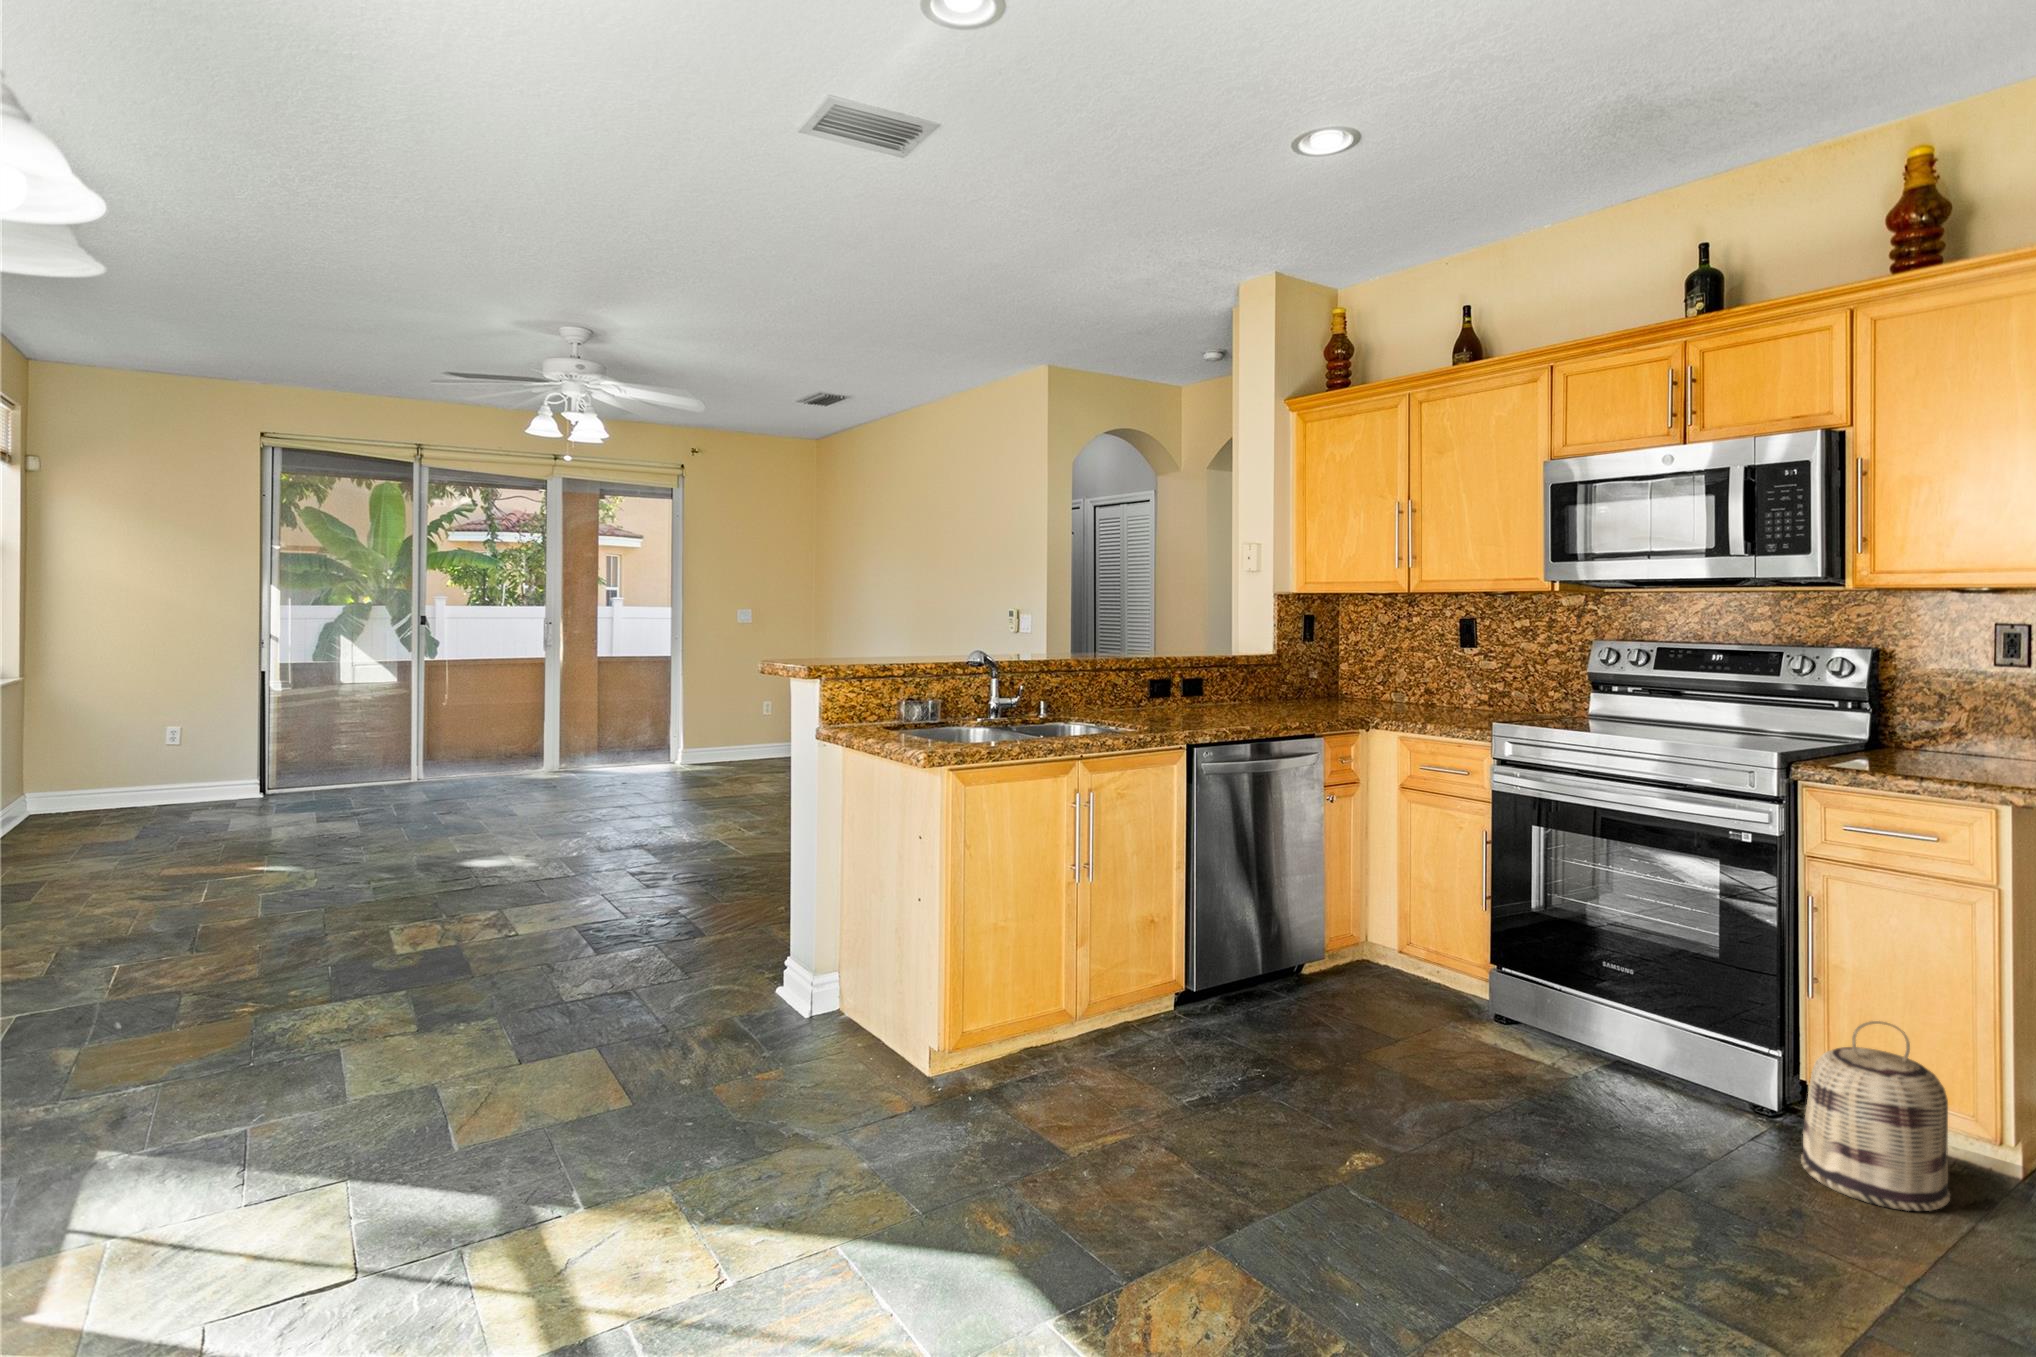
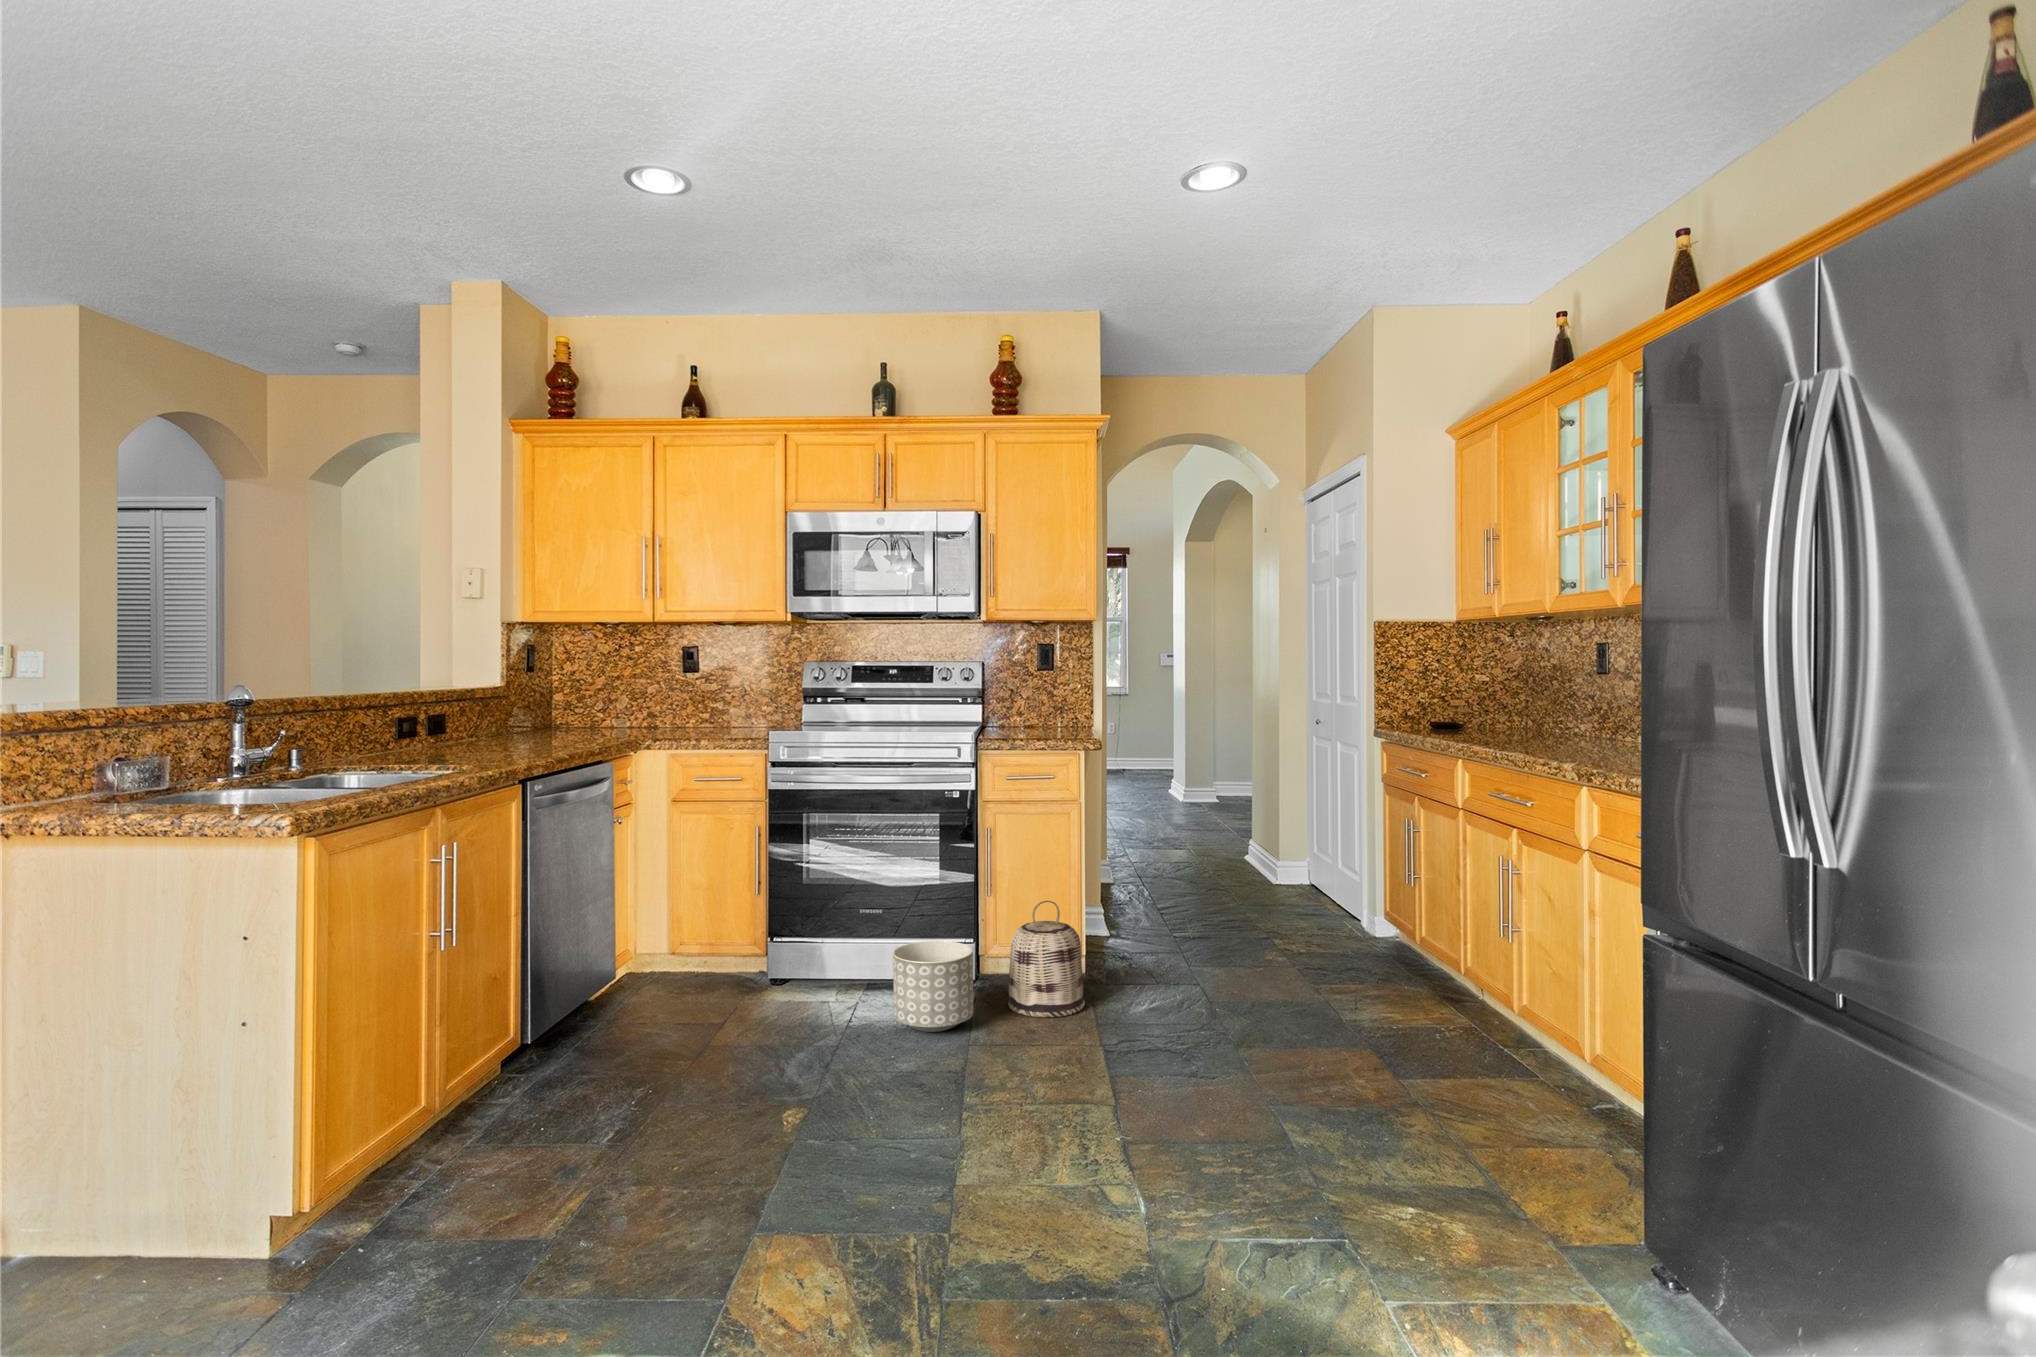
planter: none [1596,1025,1726,1158] -> present [893,941,974,1032]

